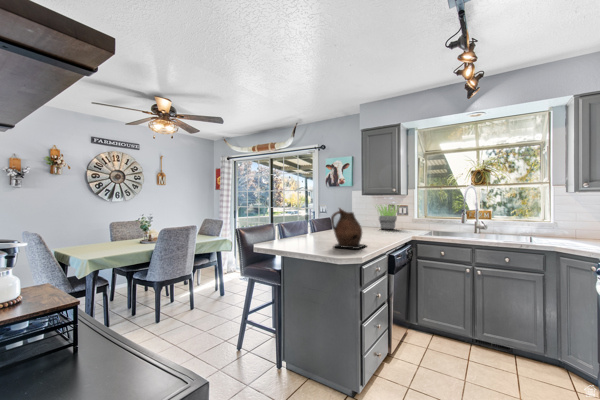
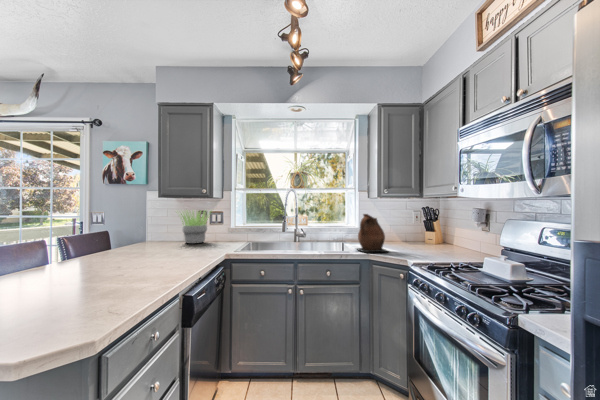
ceramic pitcher: present [331,208,365,249] -> present [357,214,389,252]

